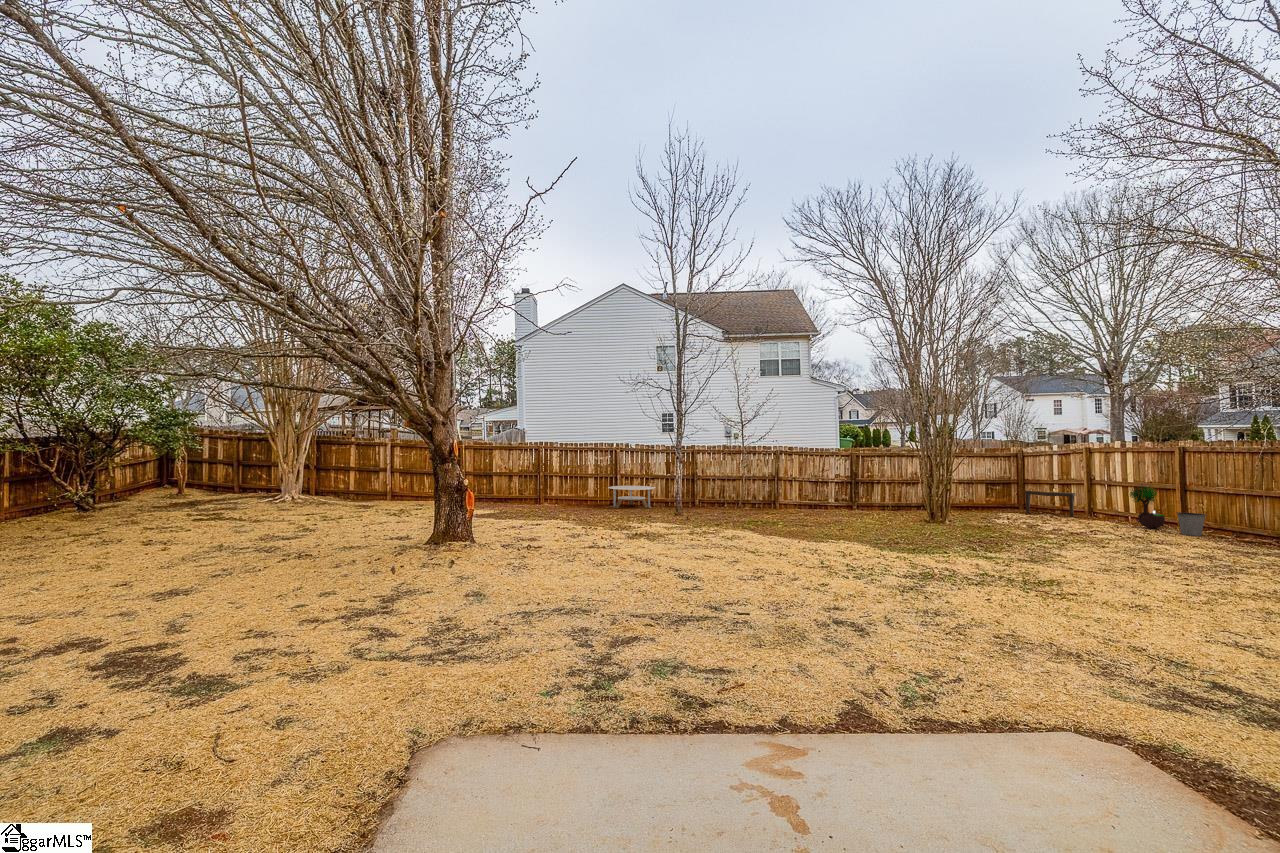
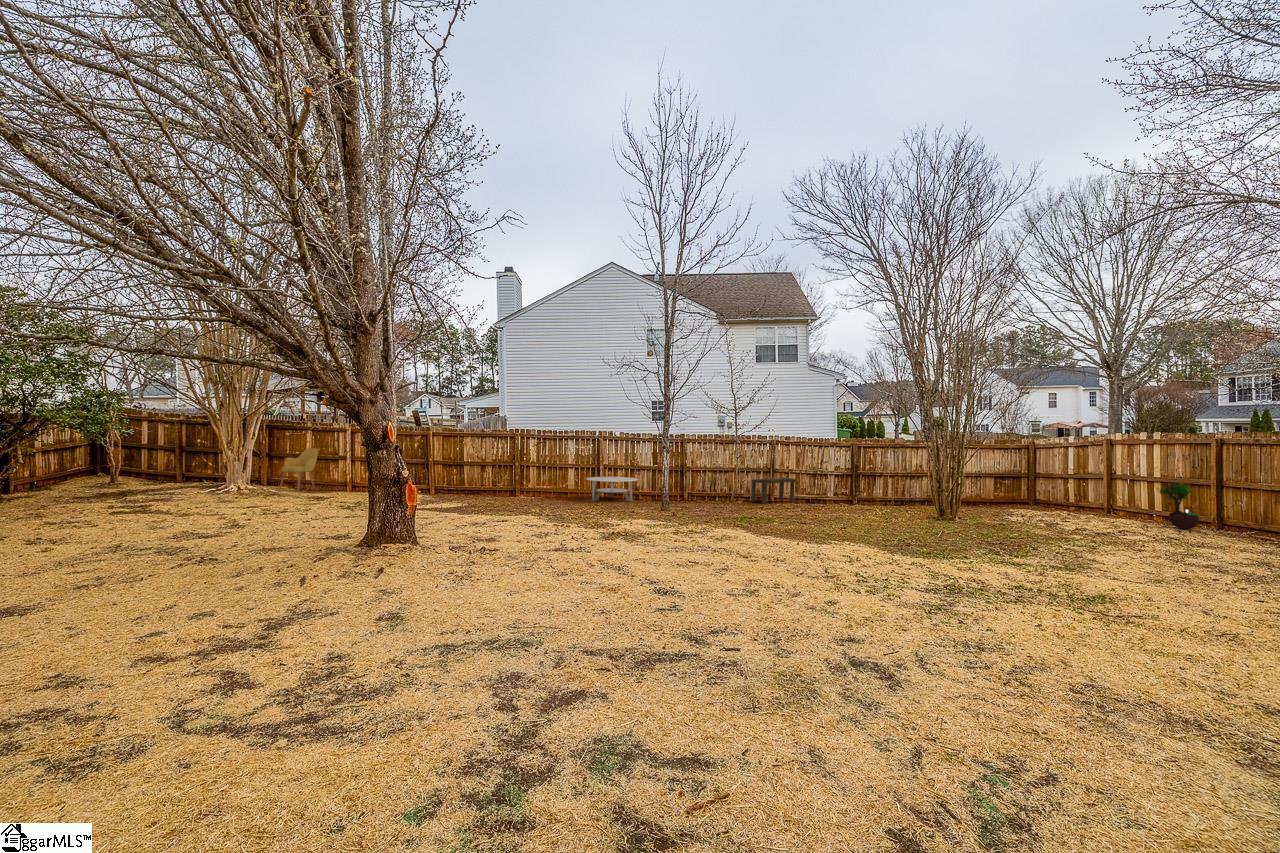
chair: none [327,461,361,502] -> present [279,448,318,492]
bench: present [1025,491,1075,517] -> present [751,478,795,504]
bucket: present [1176,512,1206,536] -> none [1214,511,1250,538]

